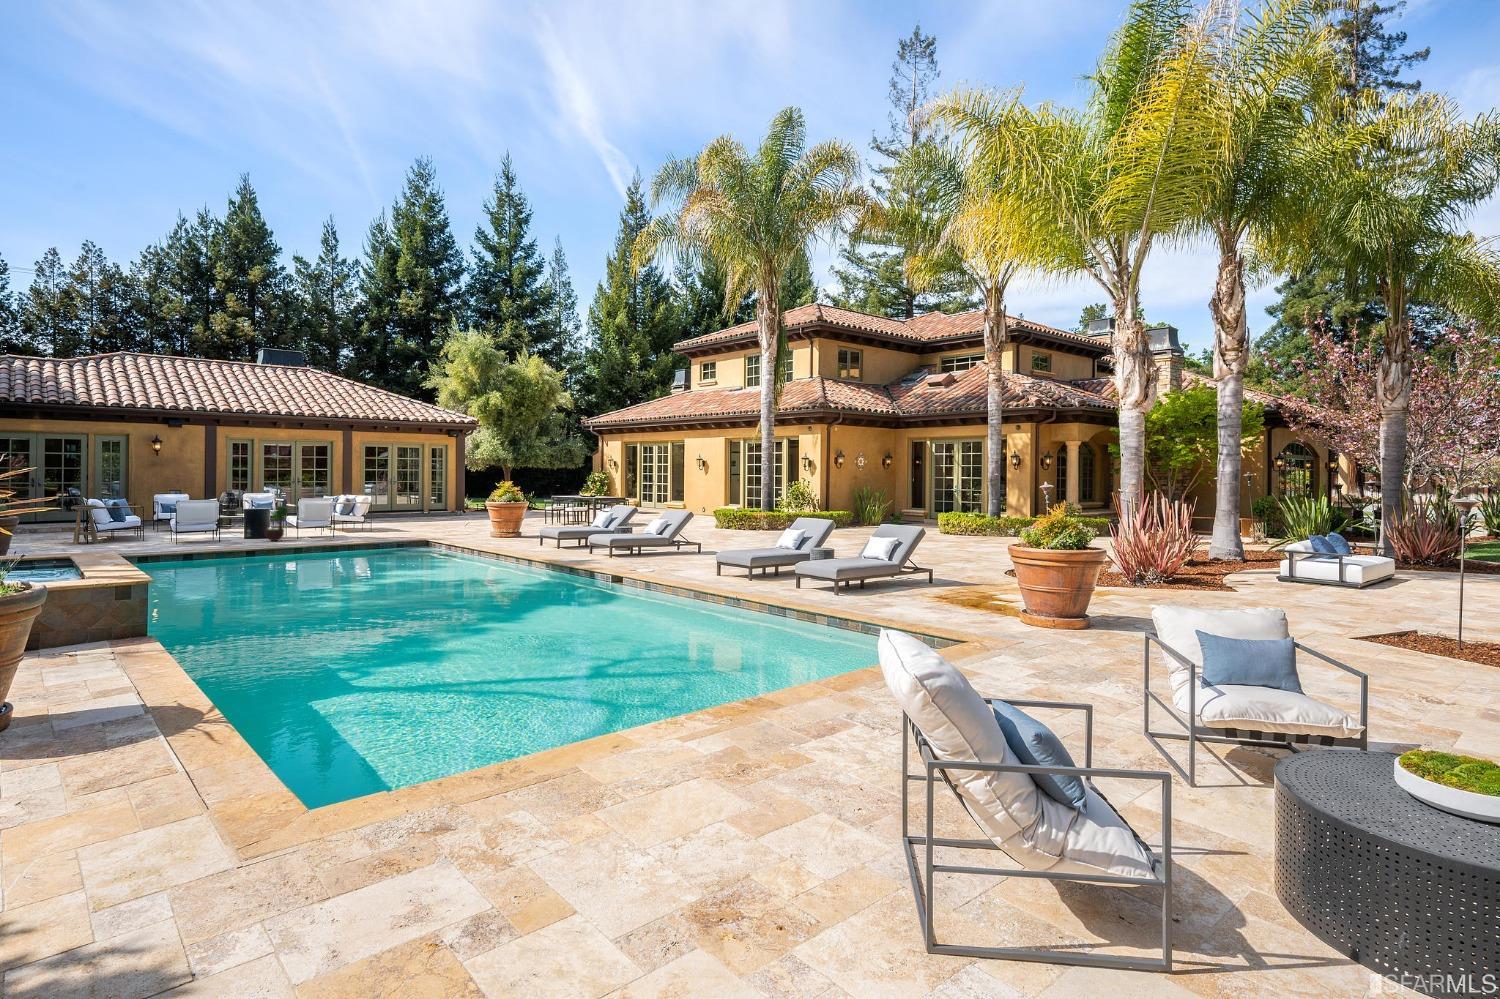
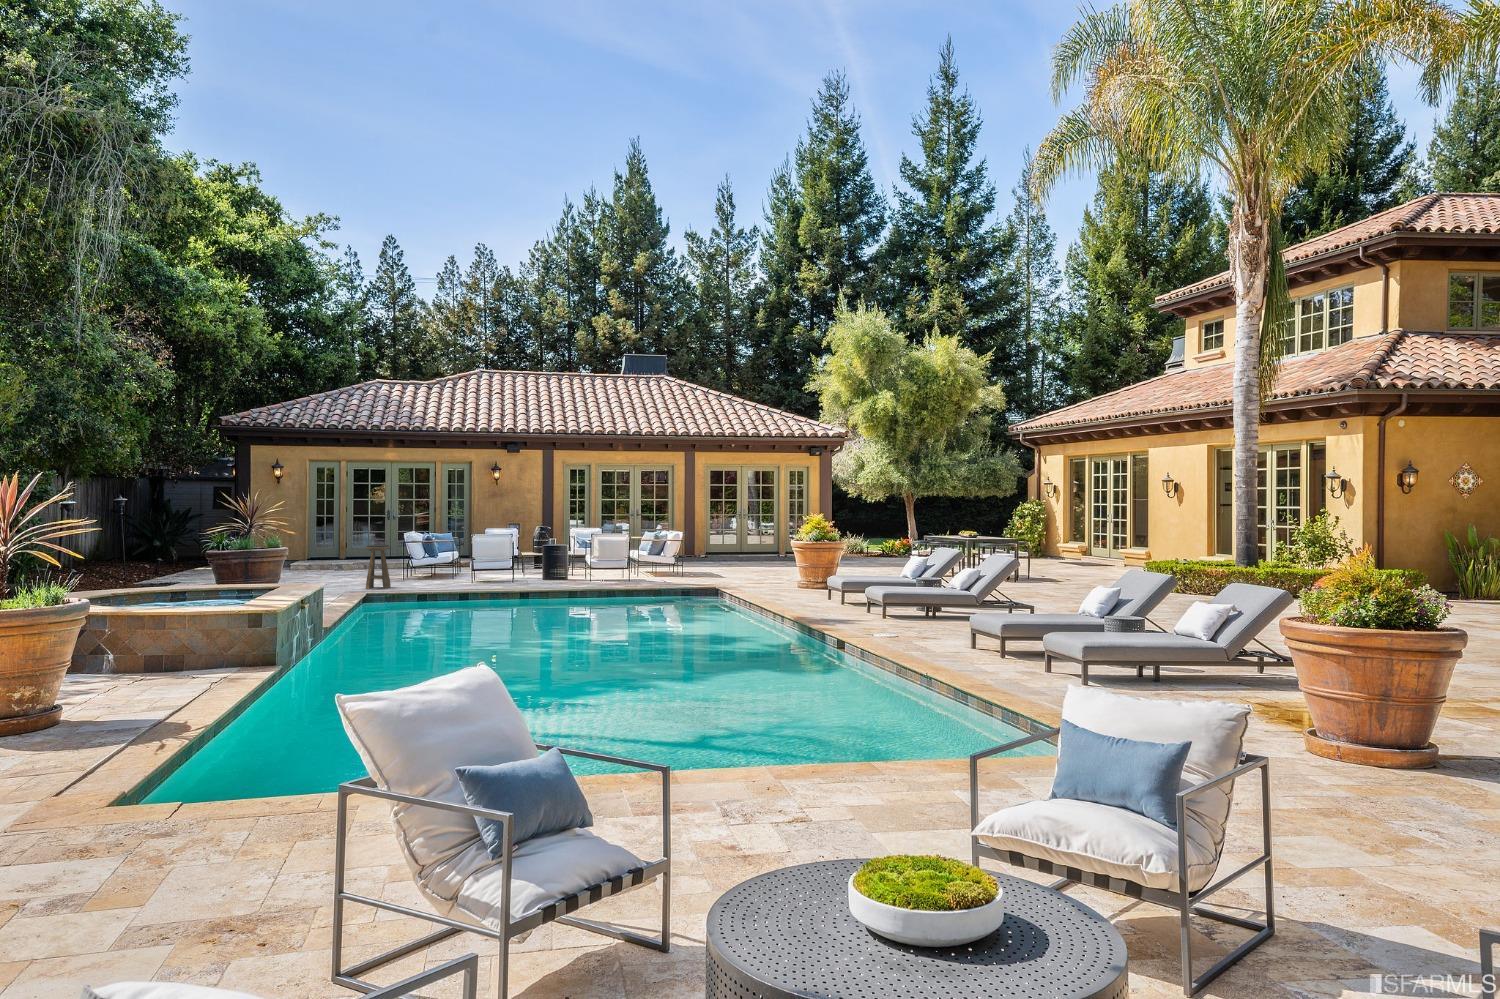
potted tree: present [264,506,288,541] -> none [540,544,567,593]

